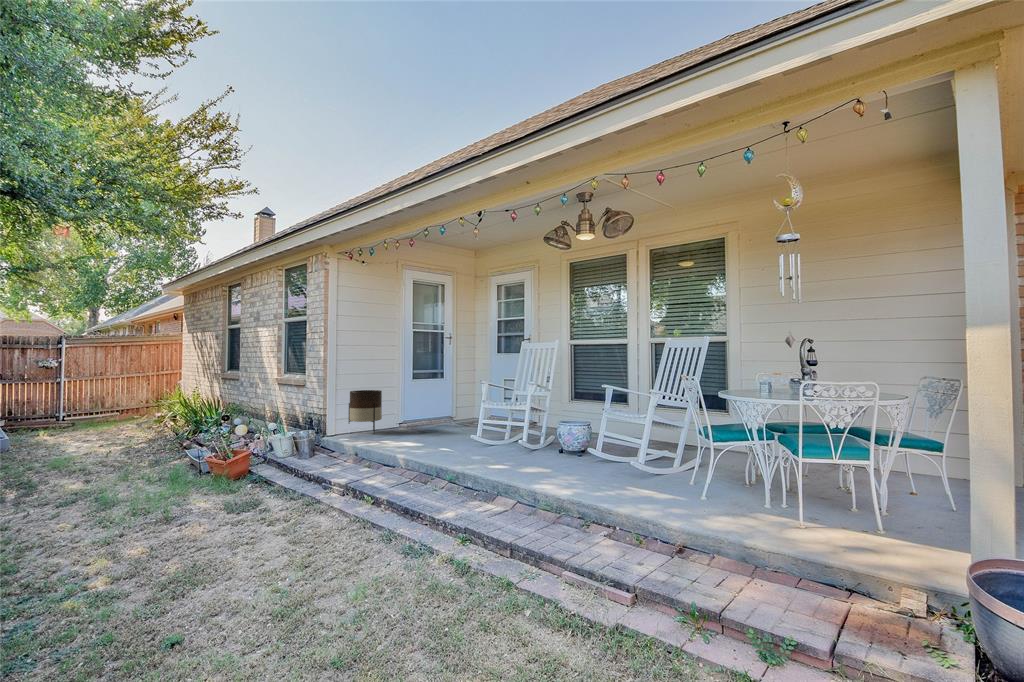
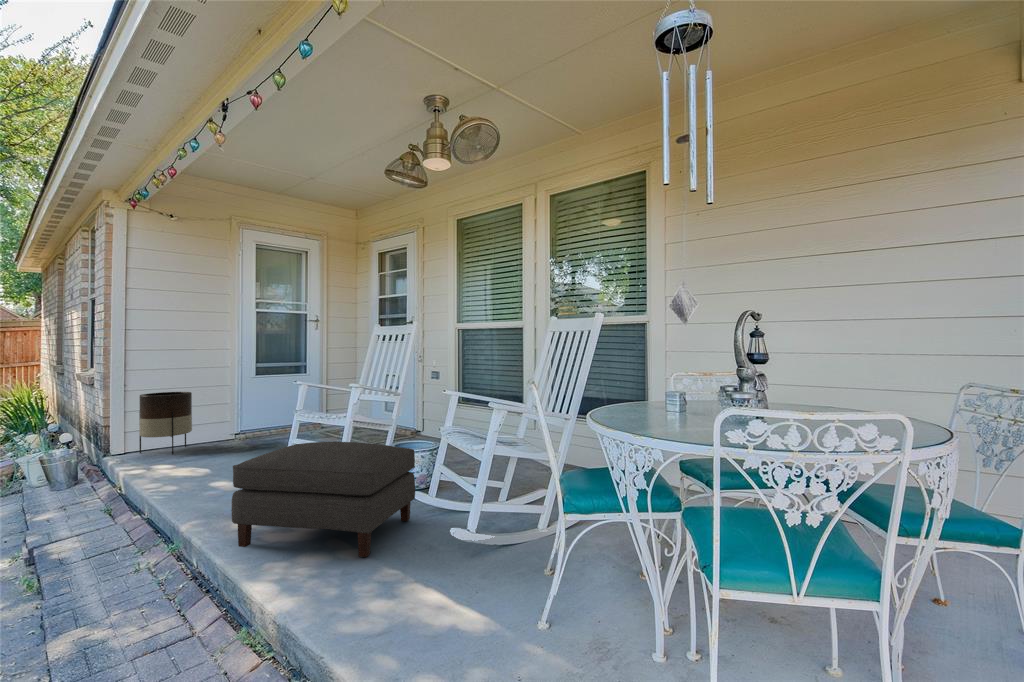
ottoman: none [495,415,590,476] -> present [232,442,415,557]

